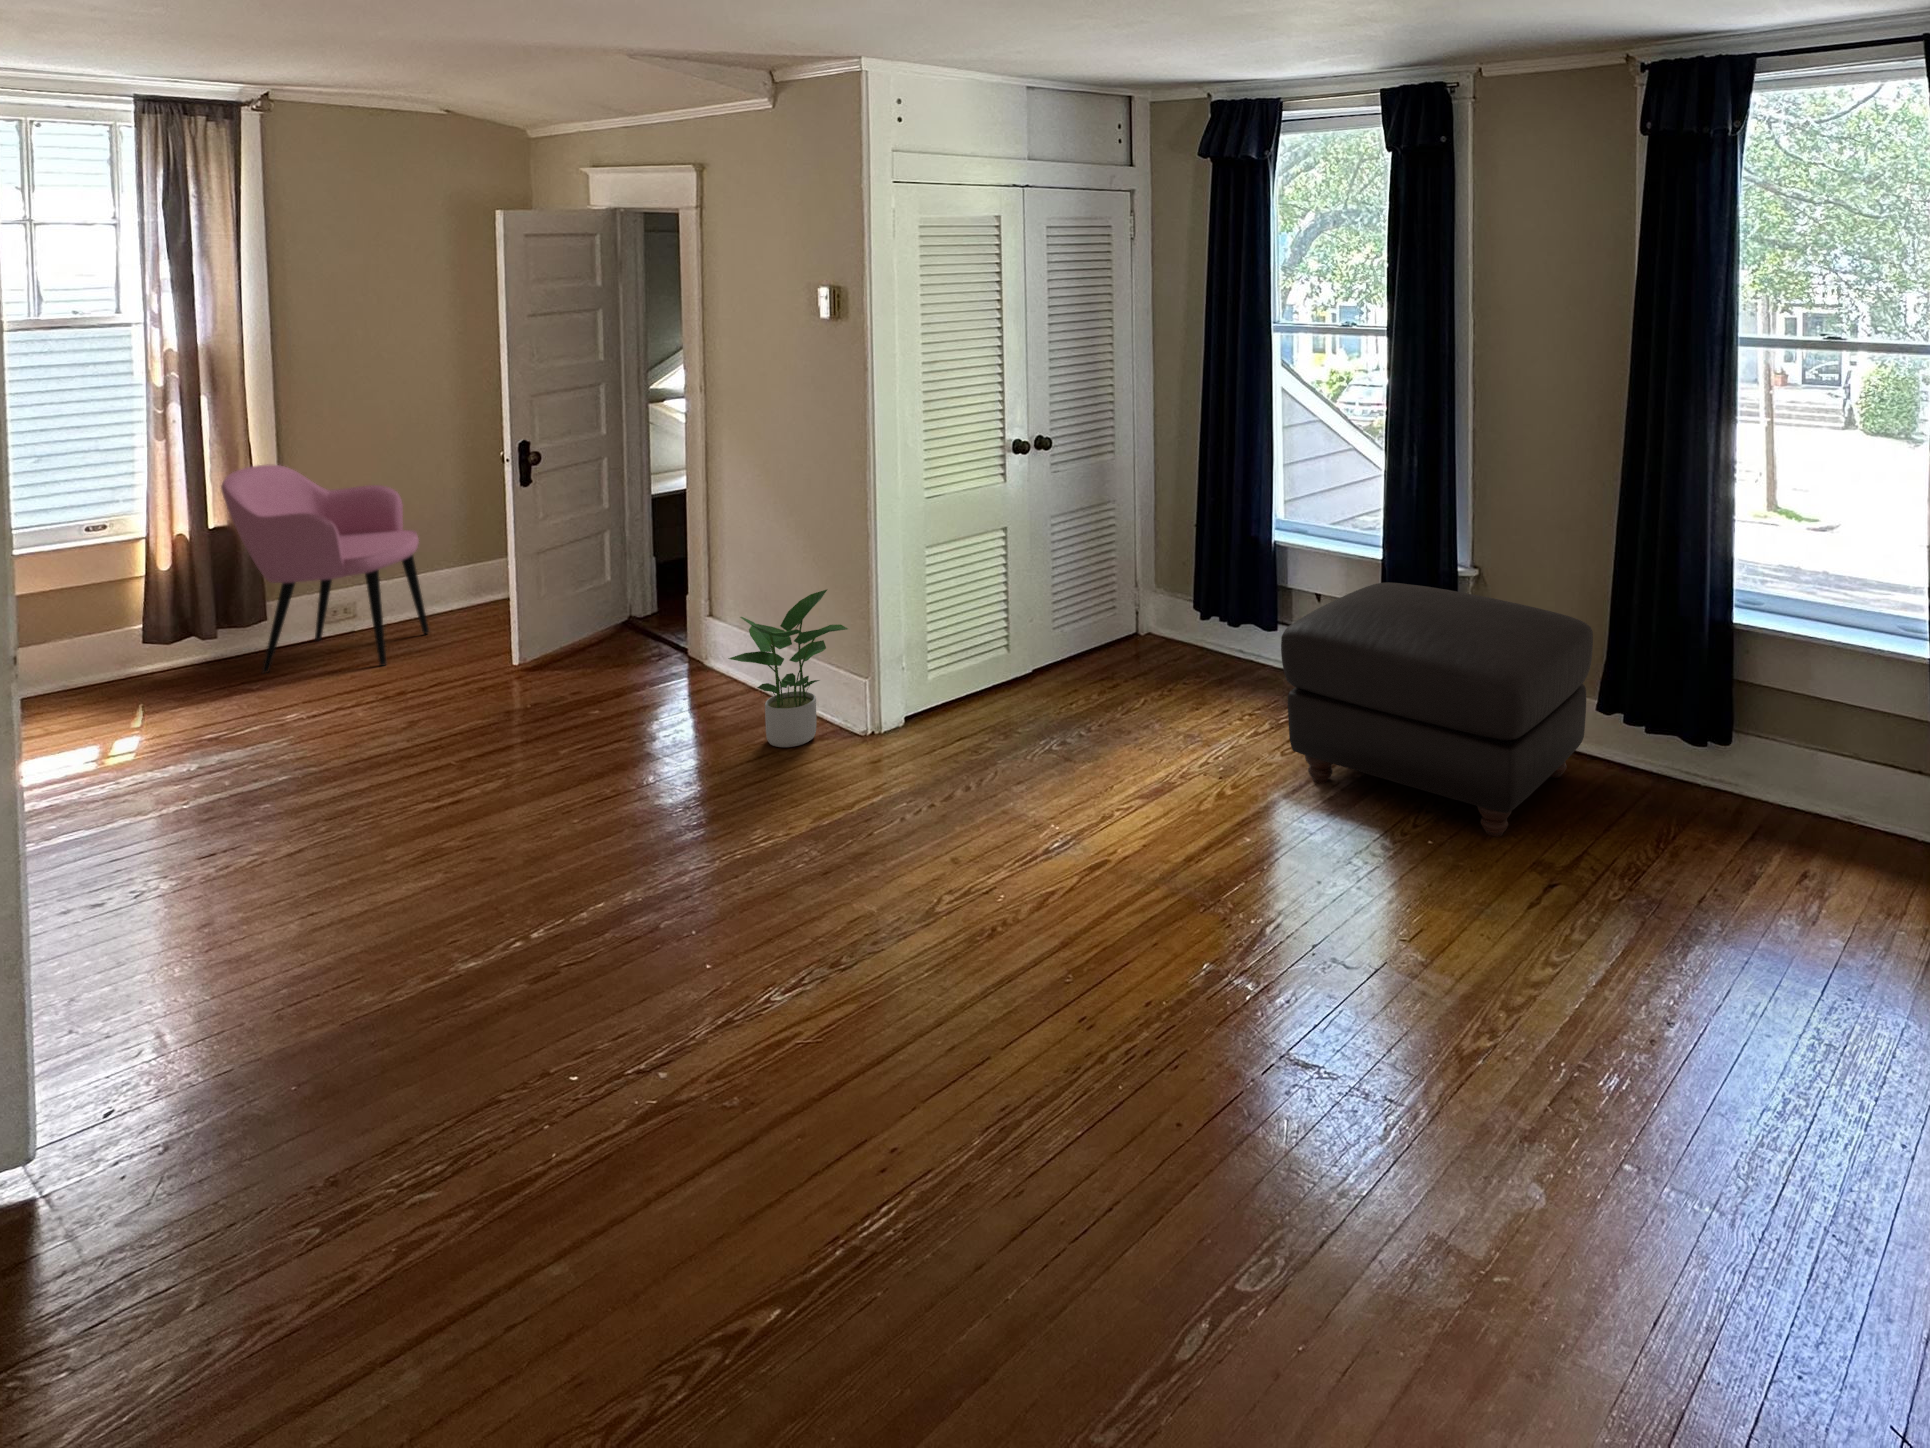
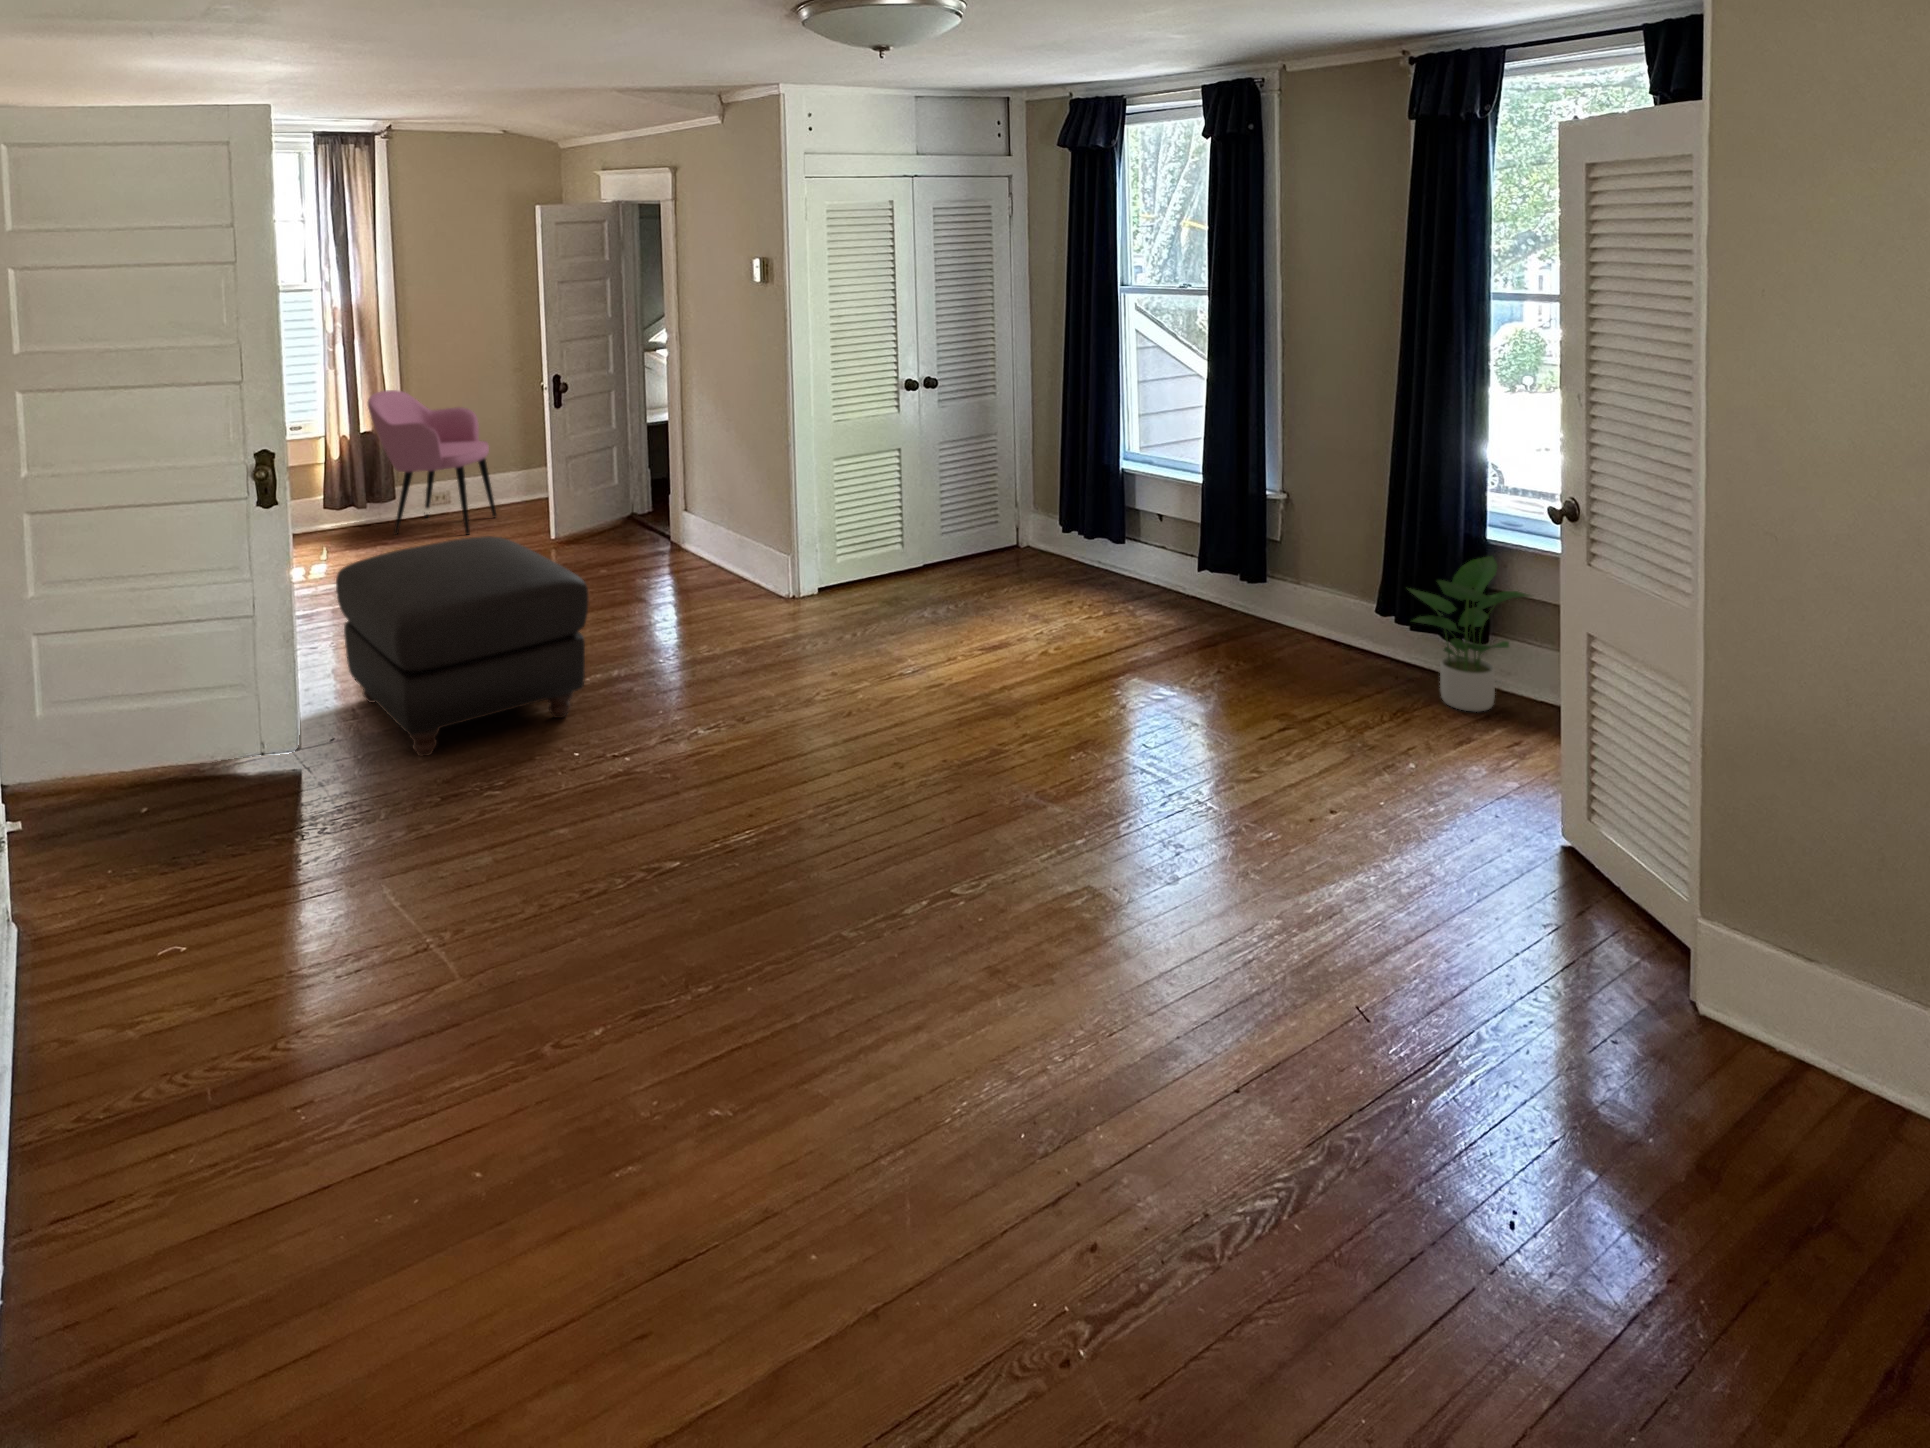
ottoman: present [1281,582,1593,837] -> present [336,536,589,756]
potted plant: present [728,590,848,747] -> present [1409,556,1531,712]

